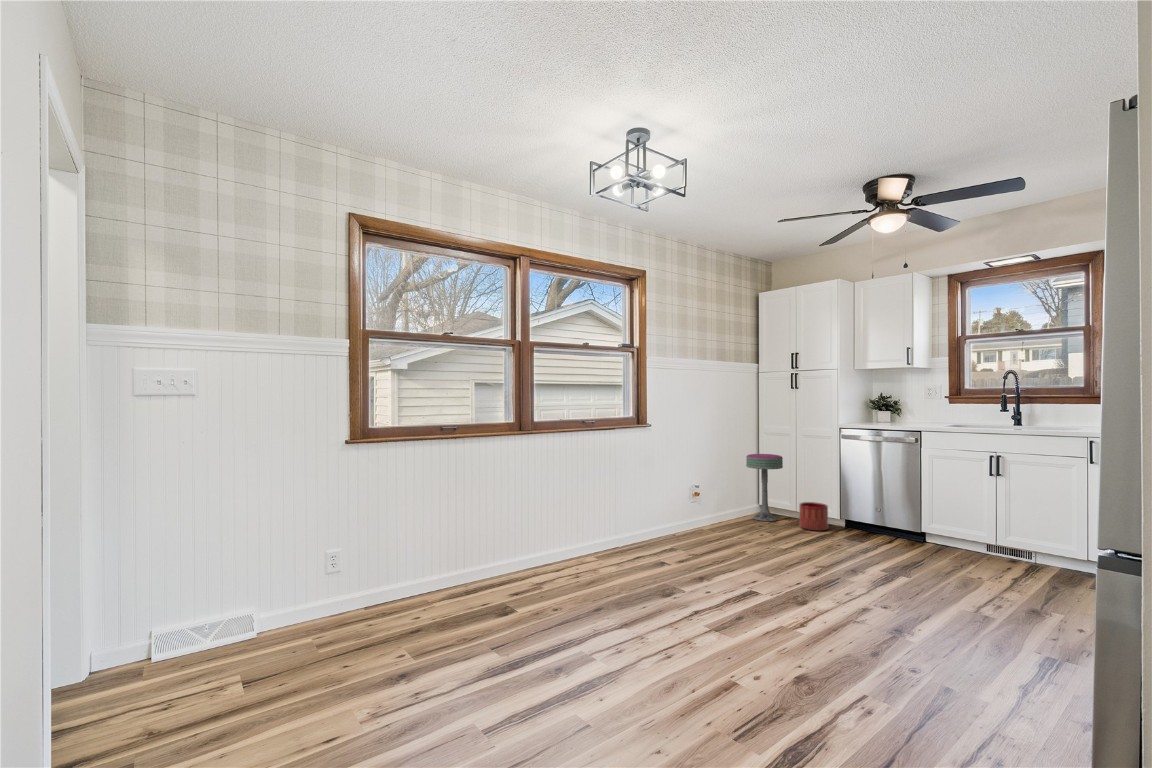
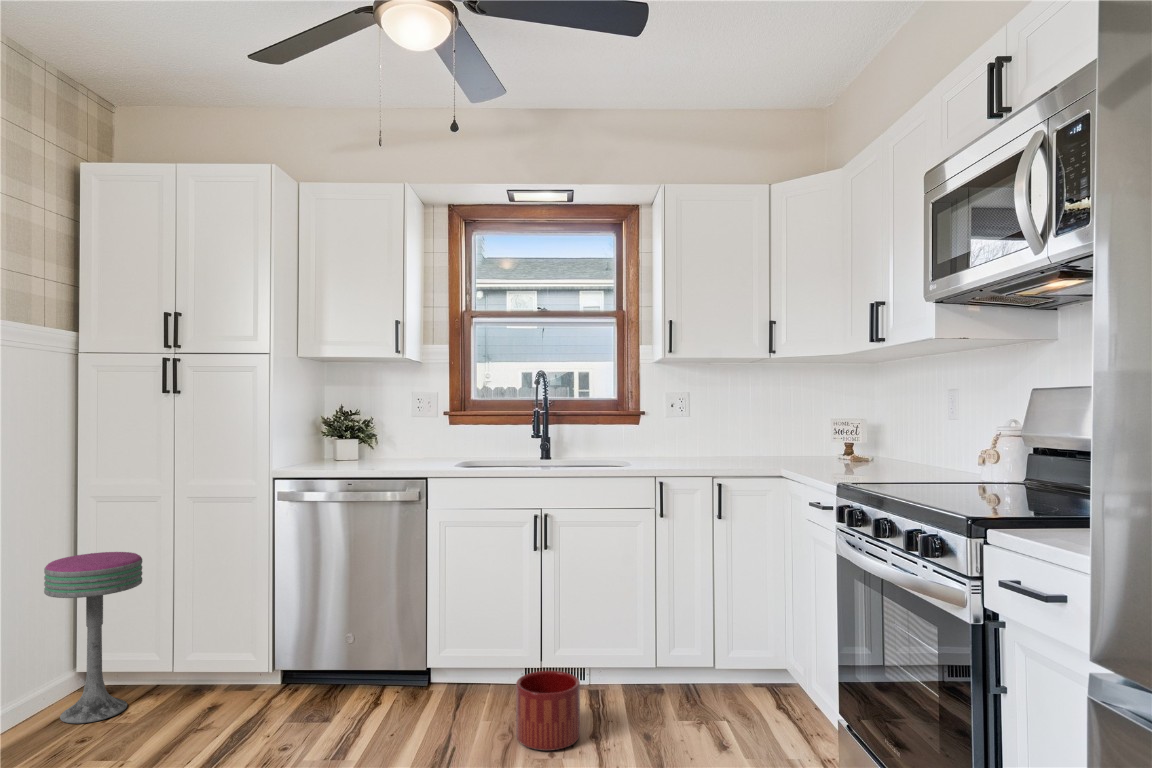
planter: present [799,502,828,531] -> present [516,671,580,751]

